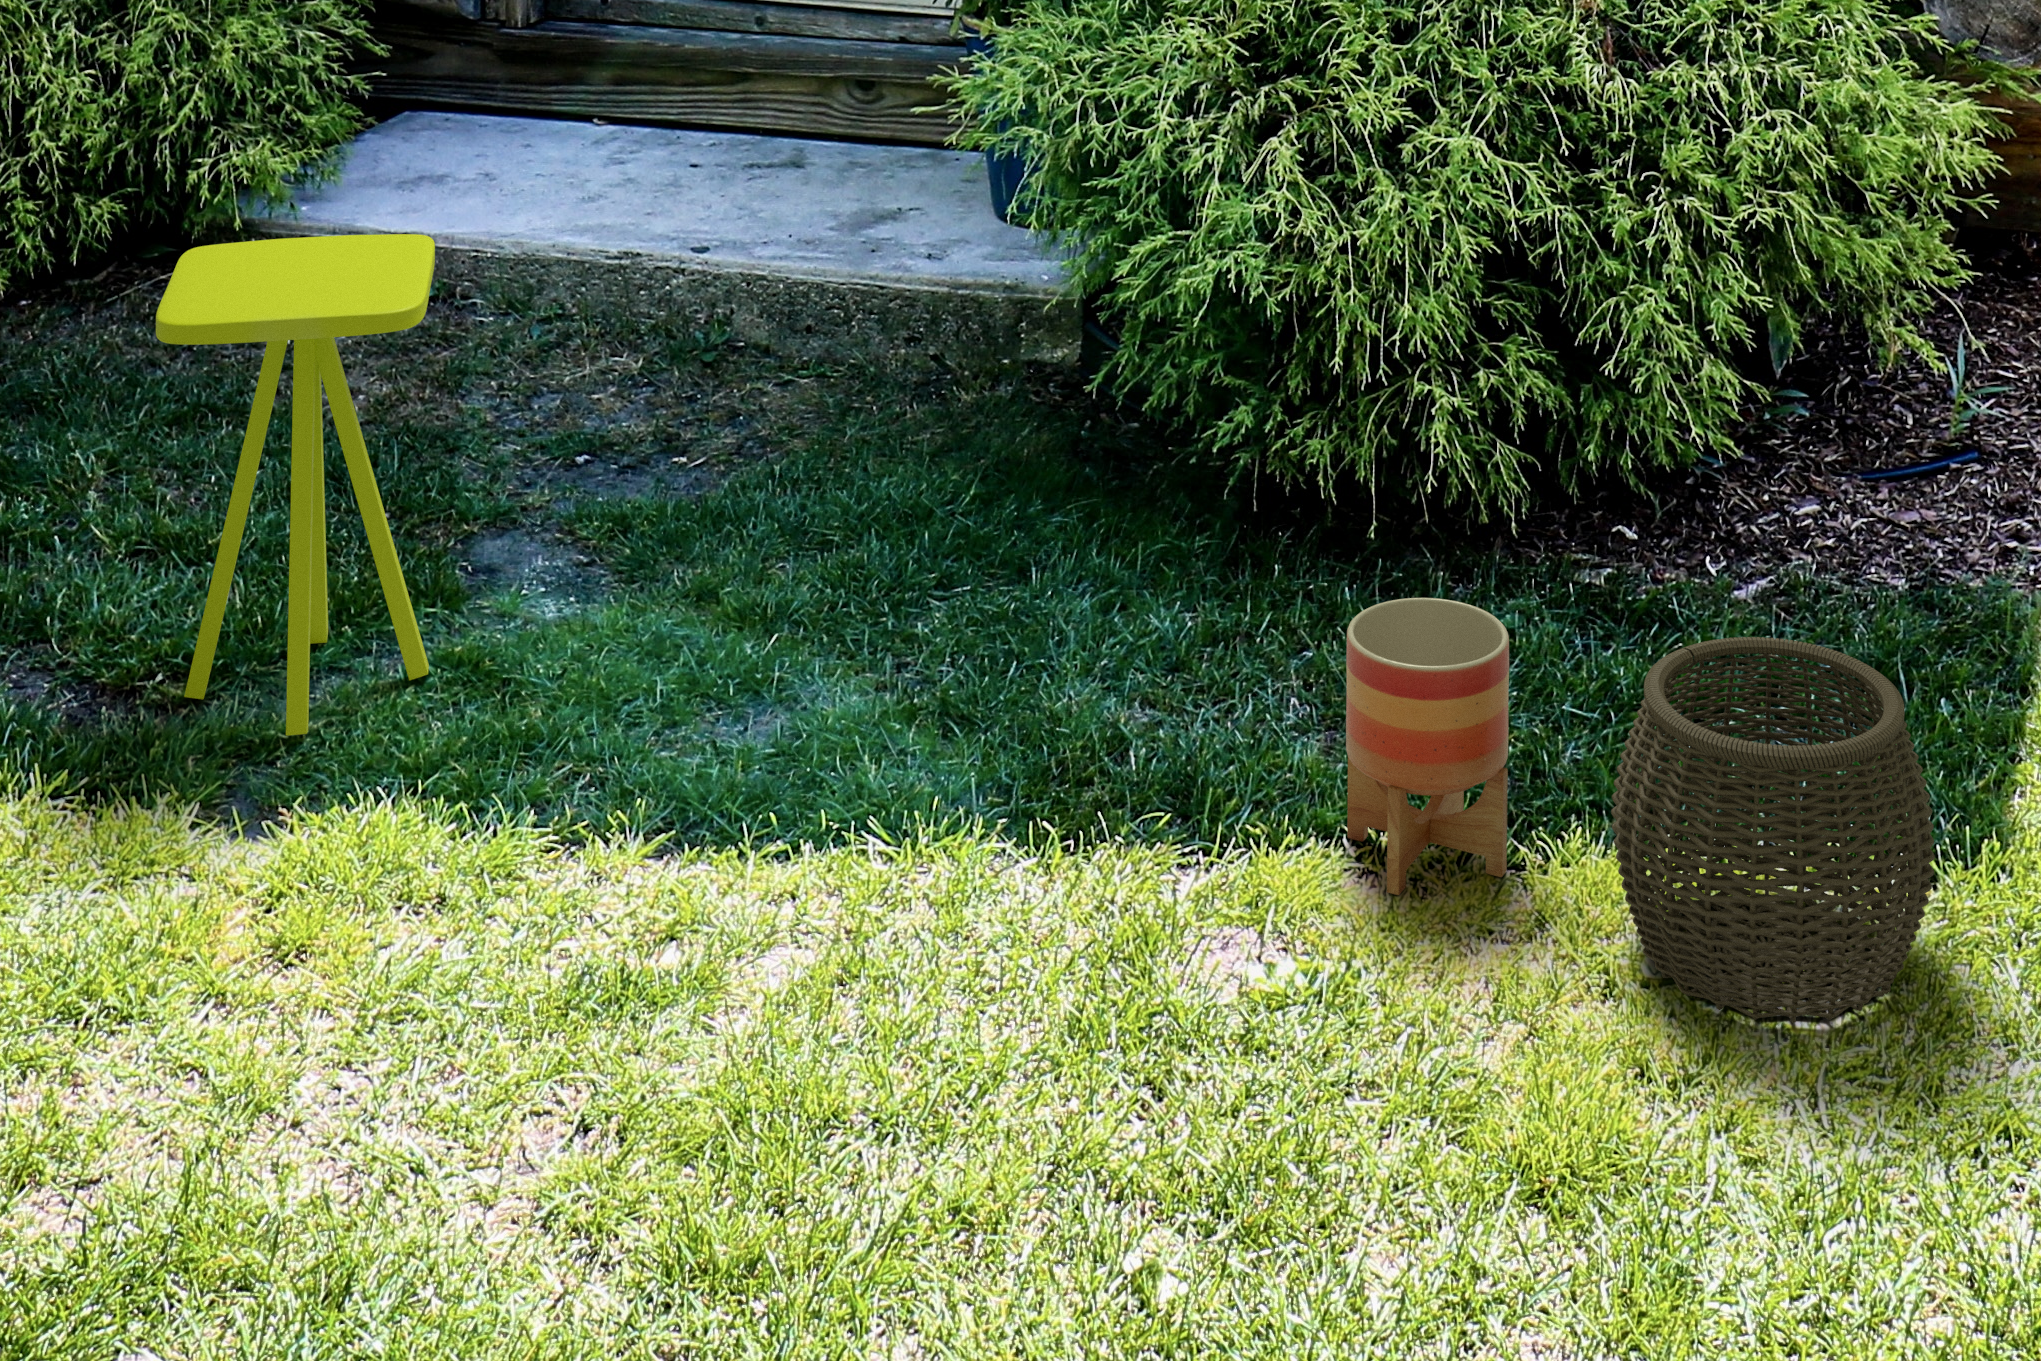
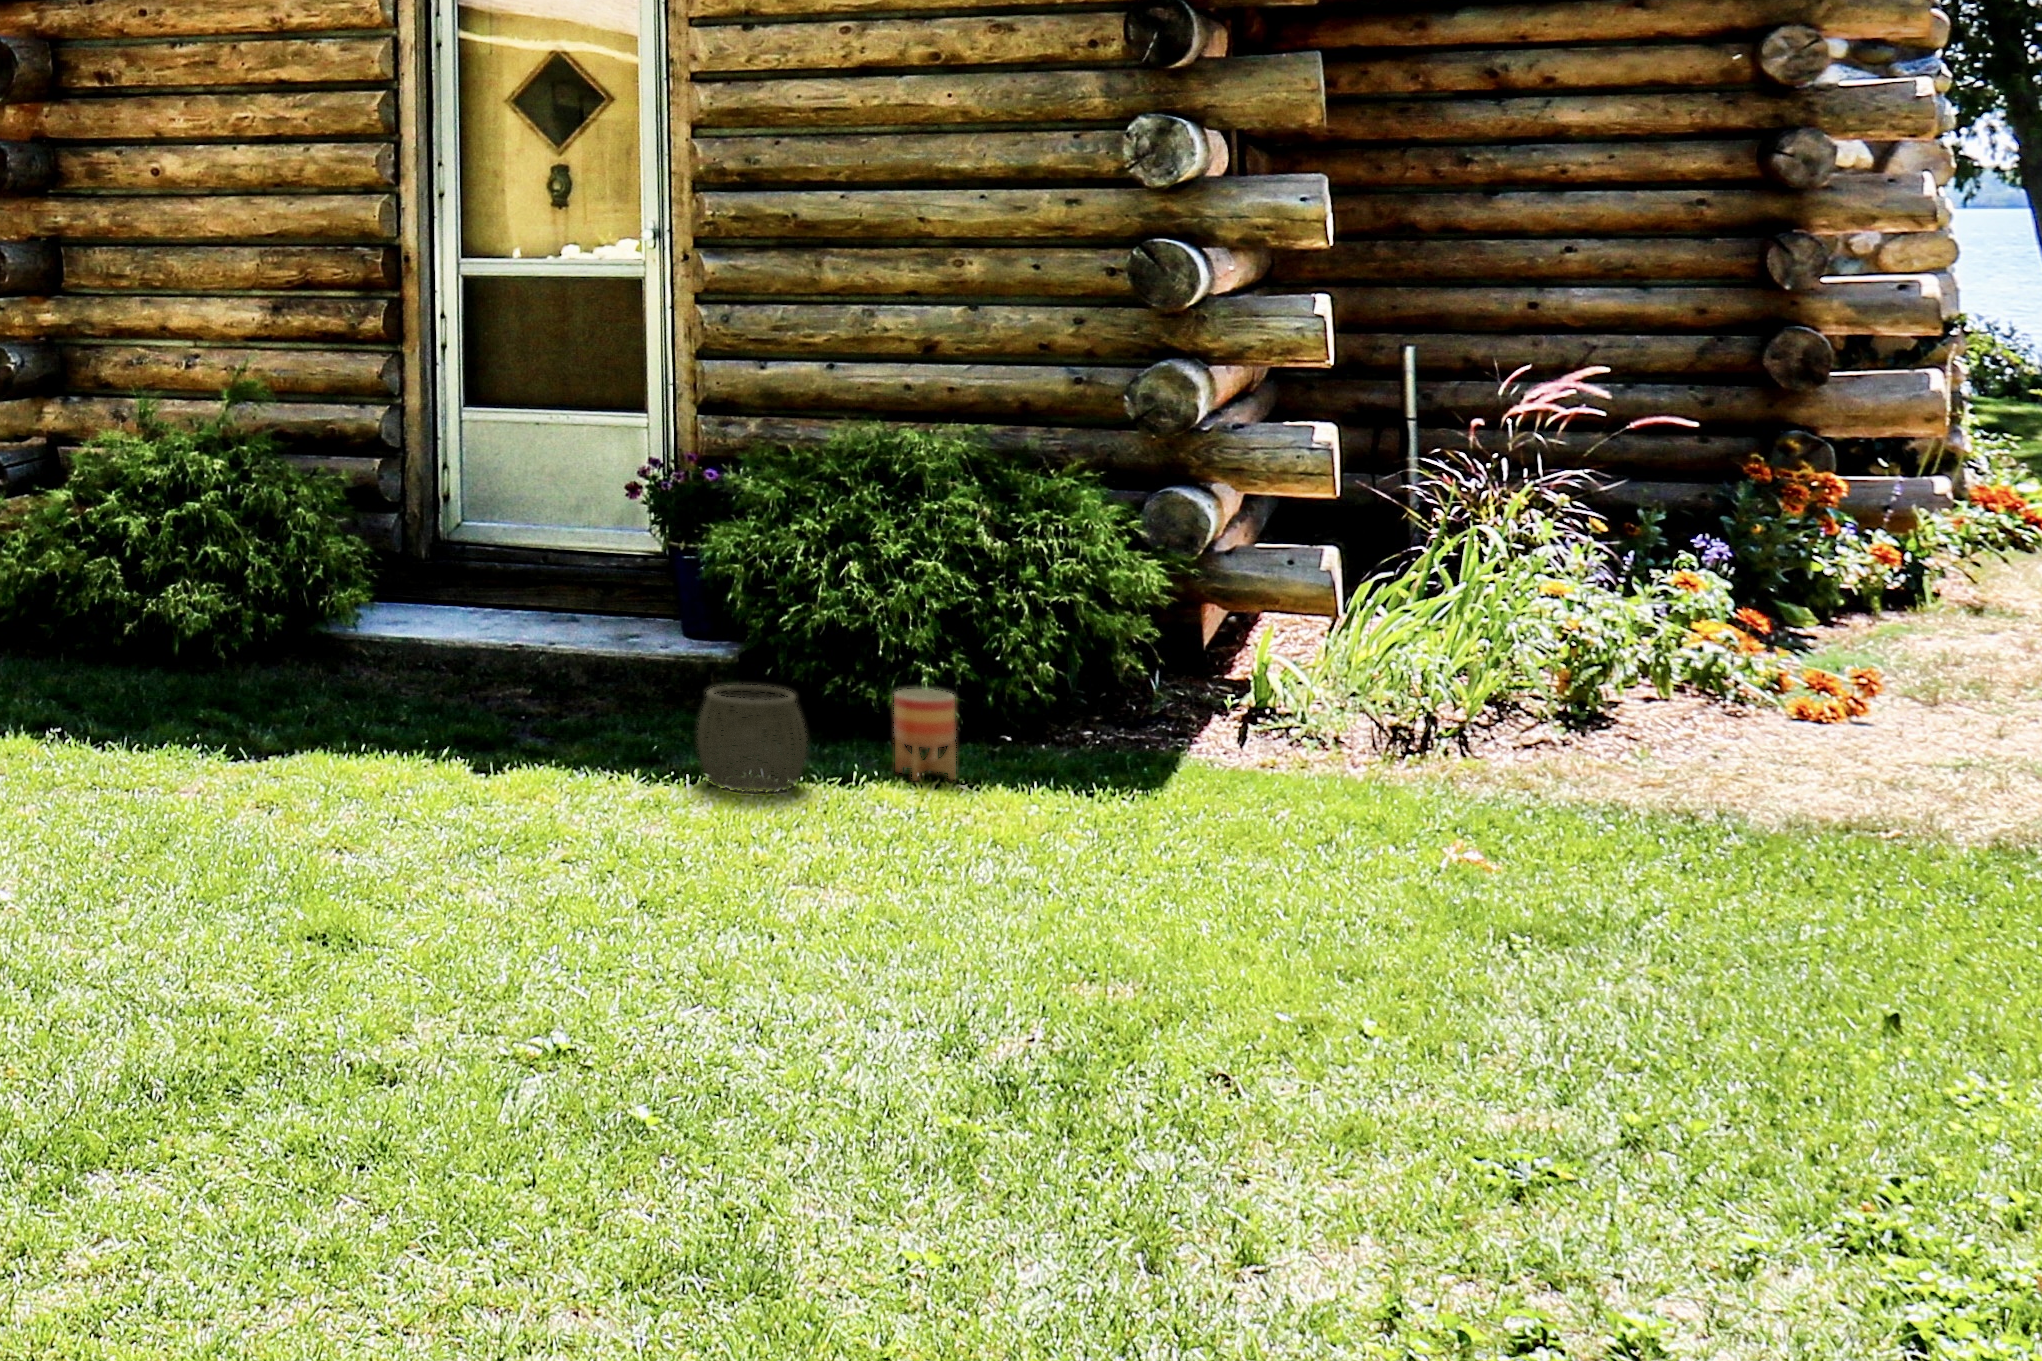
side table: present [156,234,435,736] -> none [429,573,534,742]
woven basket: present [1611,637,1935,1023] -> present [697,685,807,792]

